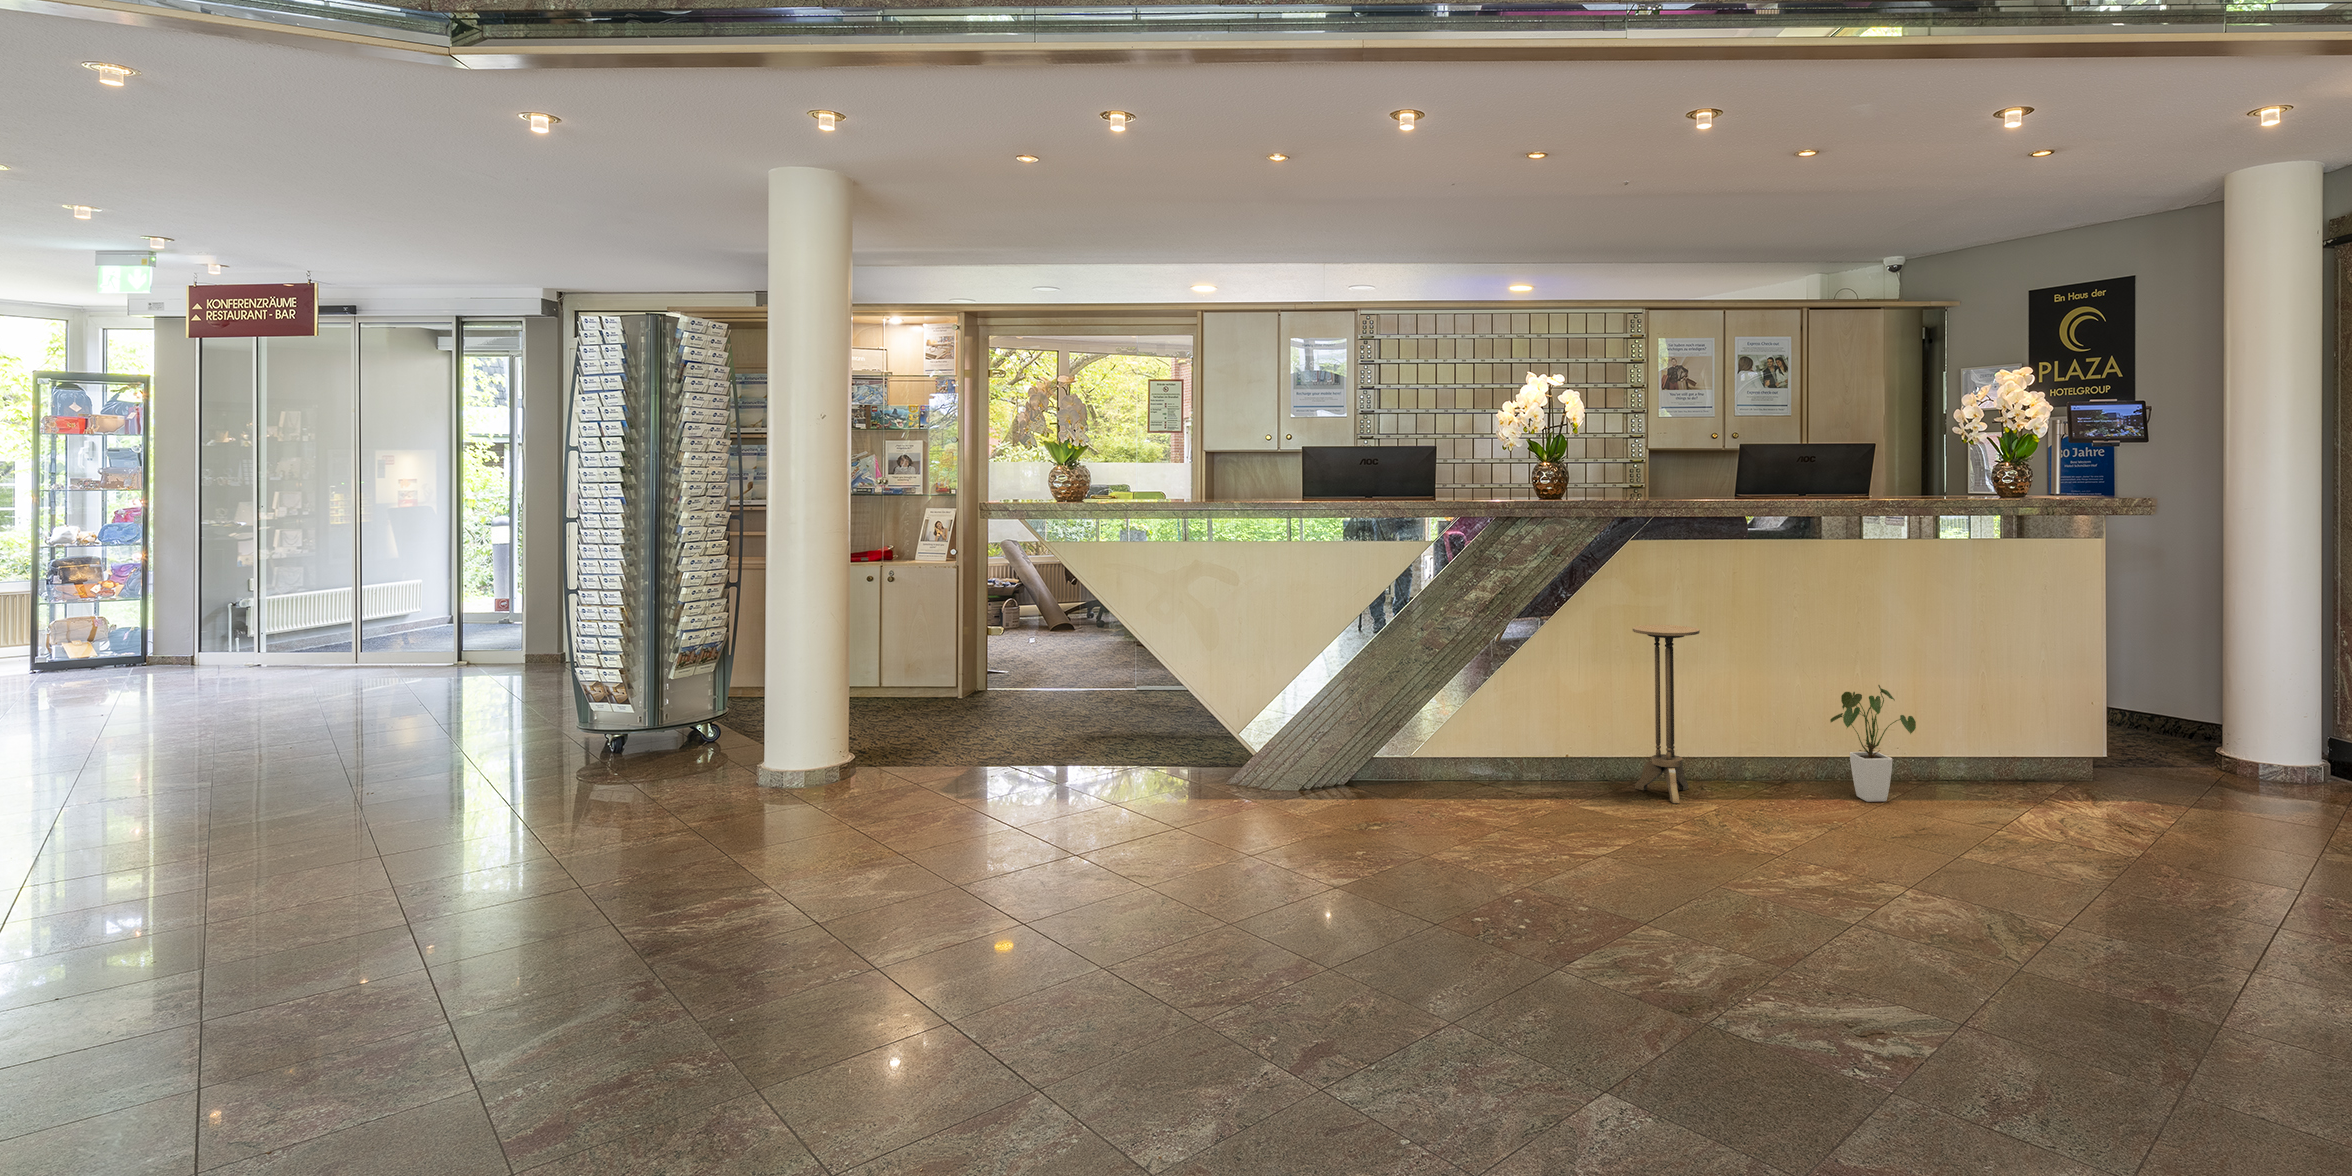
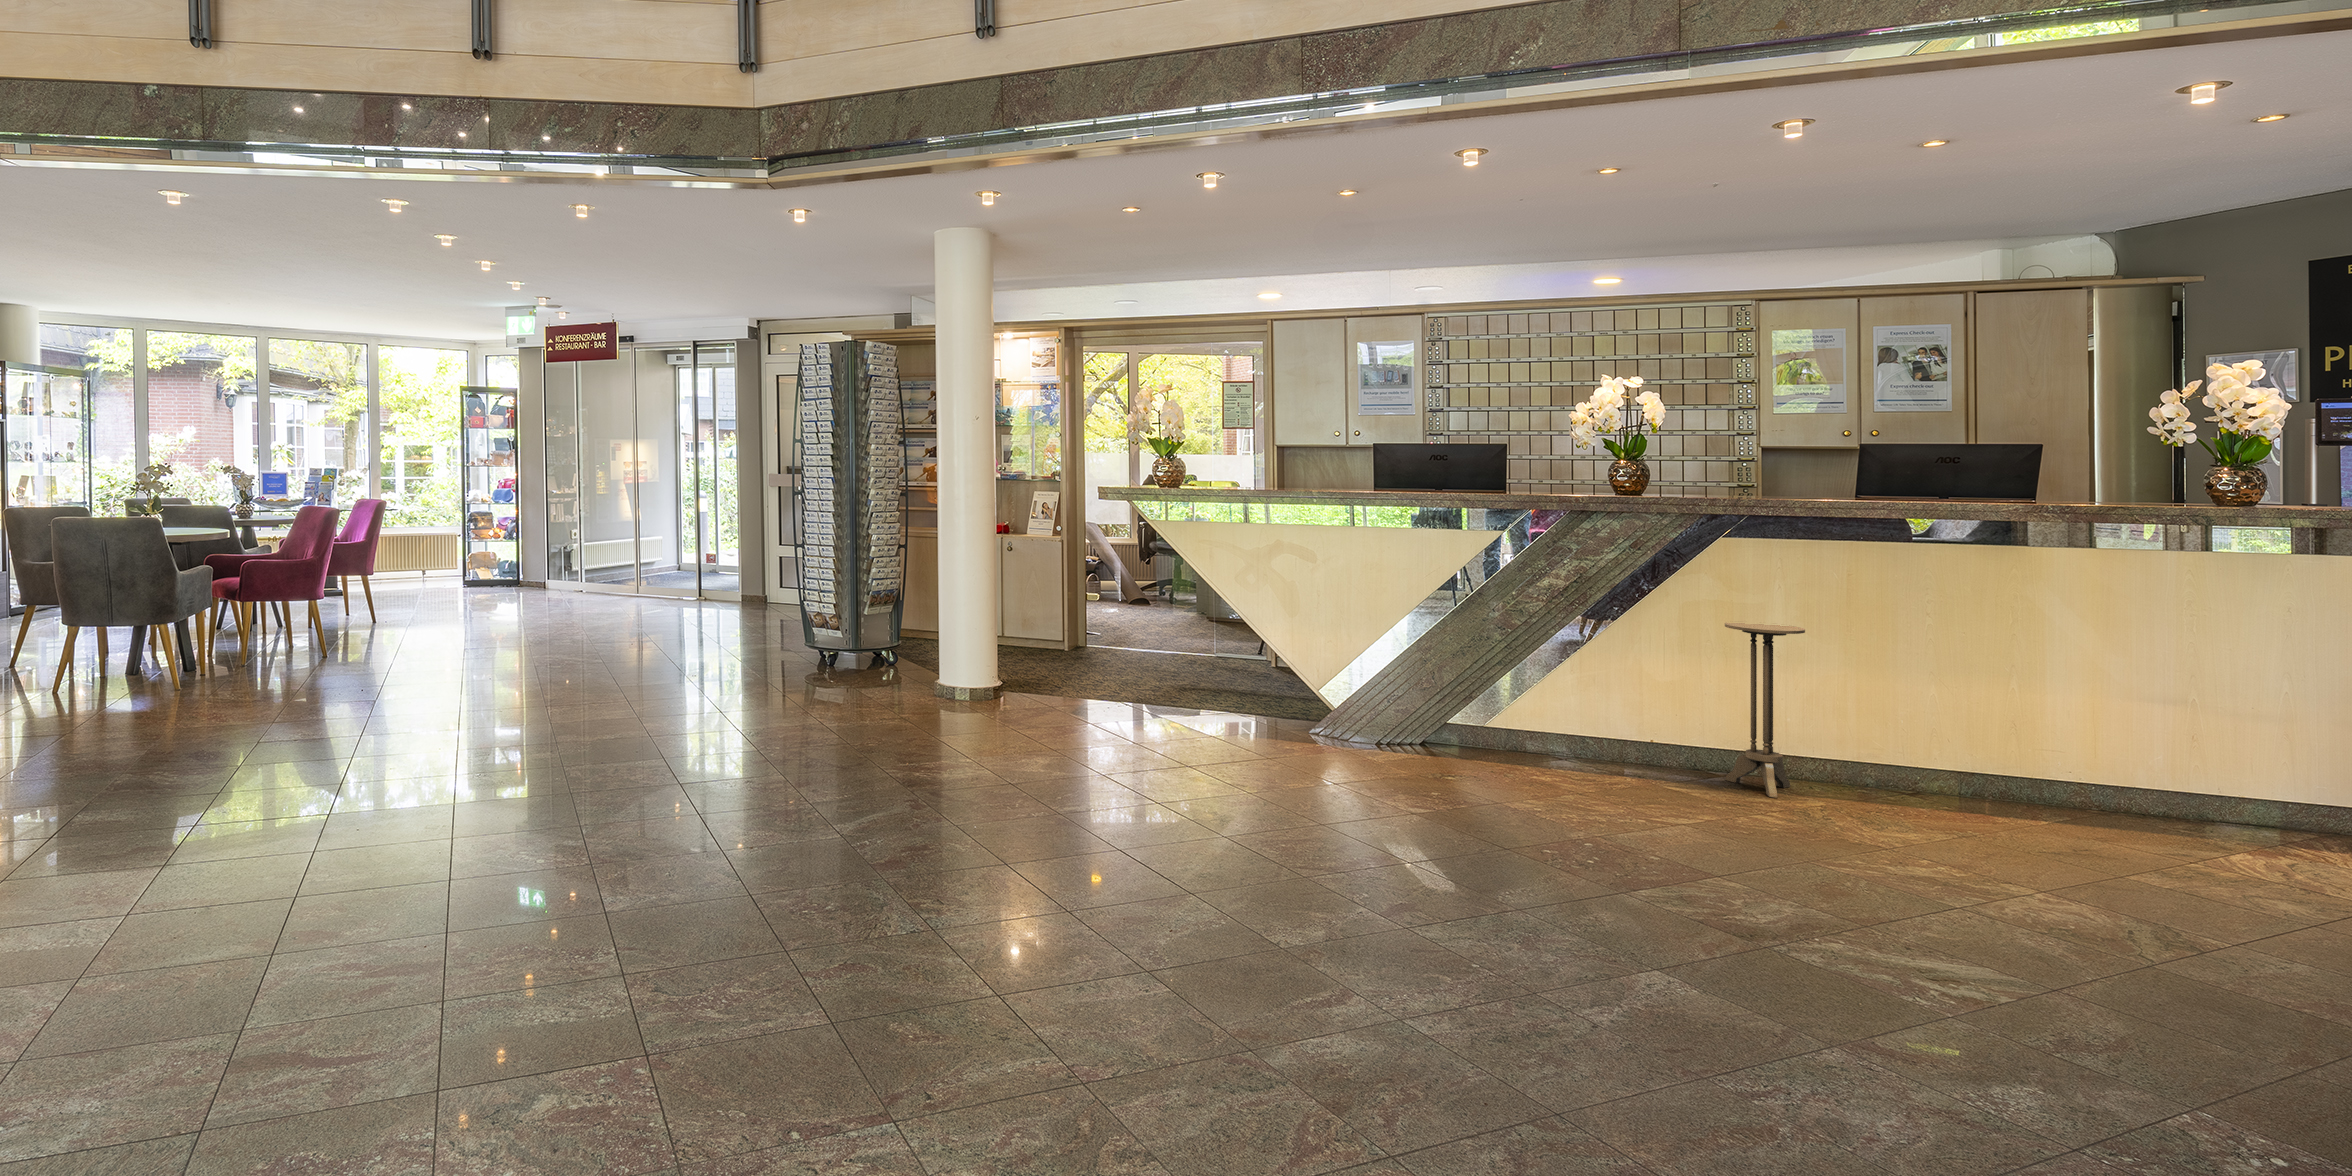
house plant: present [1830,685,1916,802] -> none [1975,702,2090,825]

